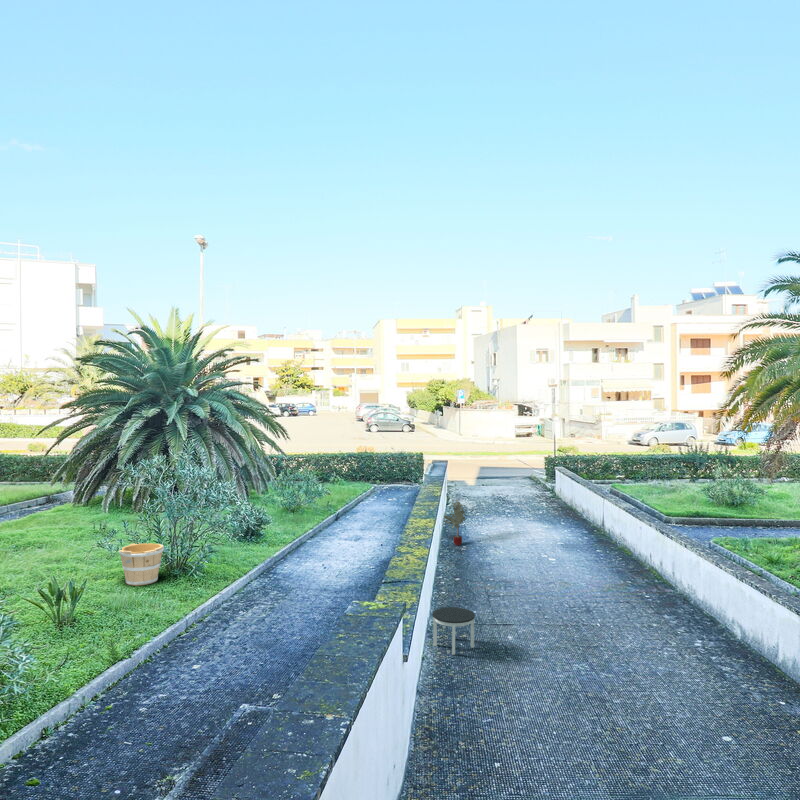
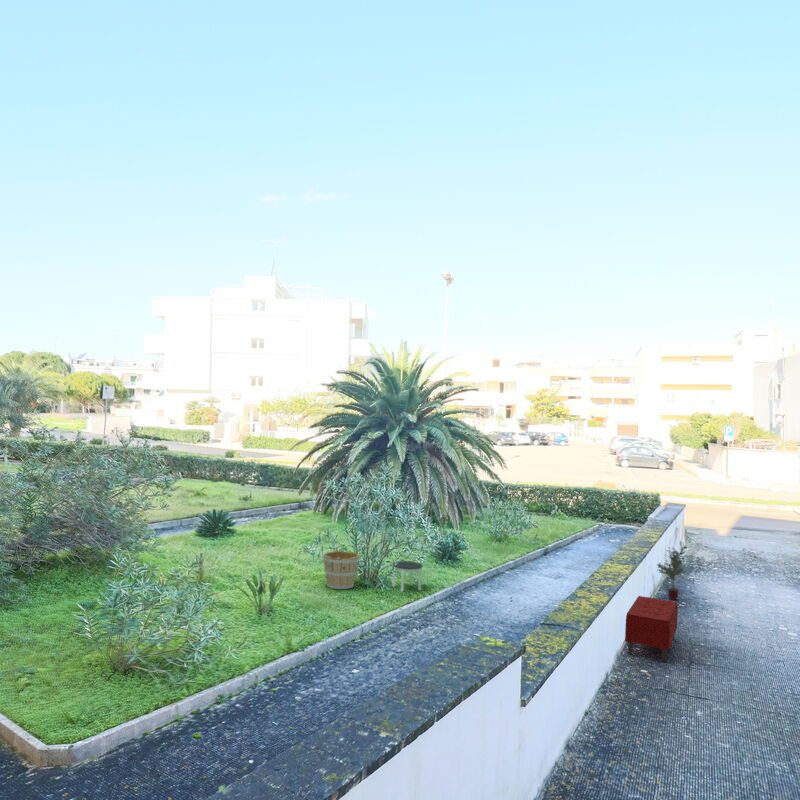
bench: none [437,546,475,601] -> present [625,596,678,662]
round table: present [433,607,475,655] -> present [392,561,423,592]

